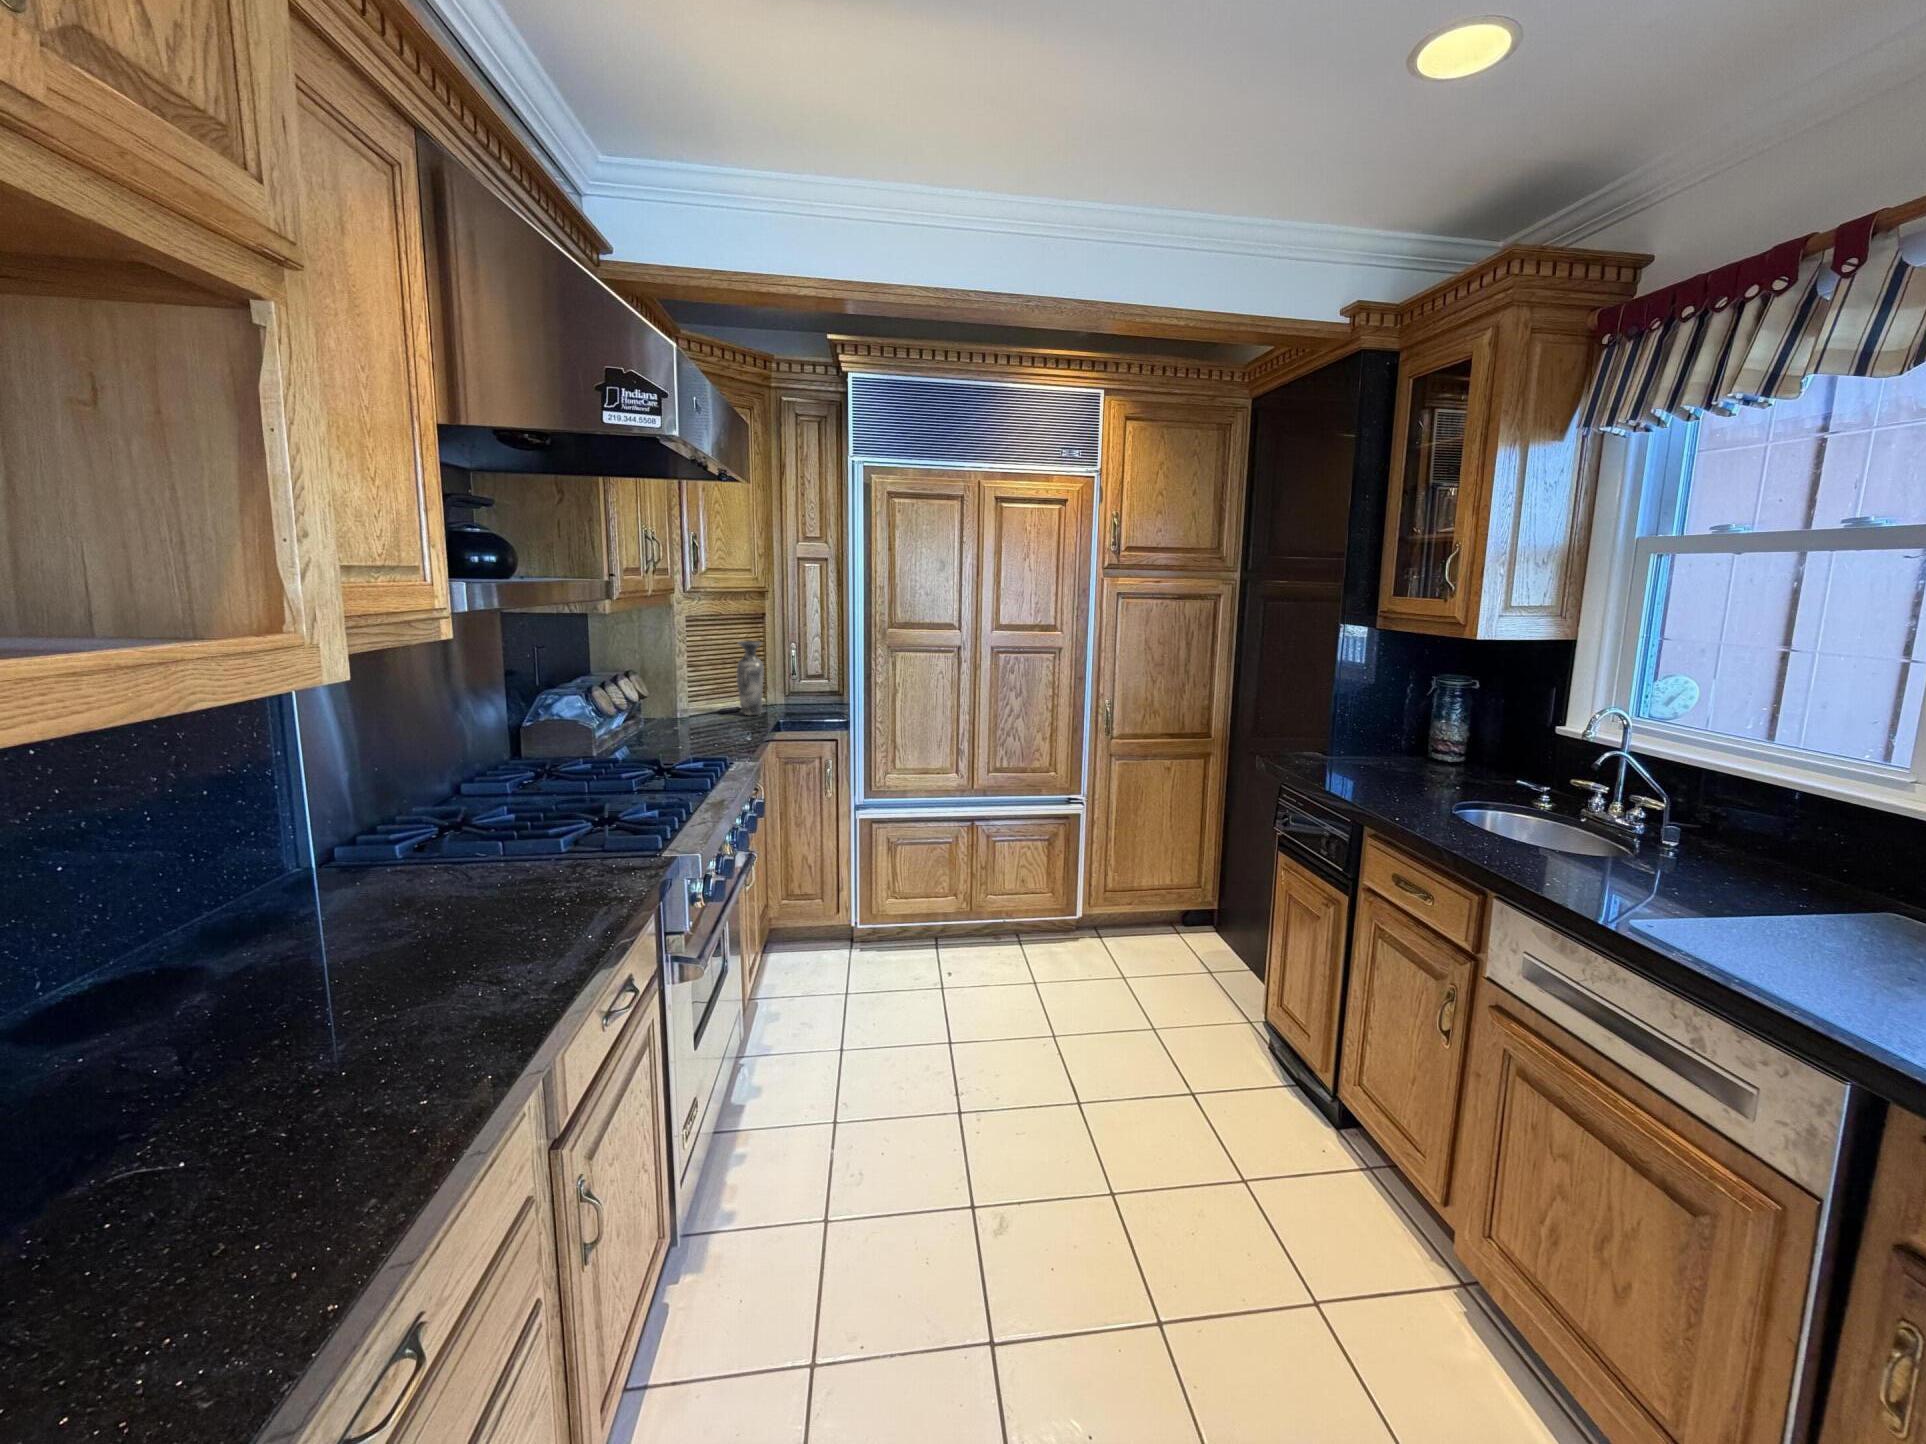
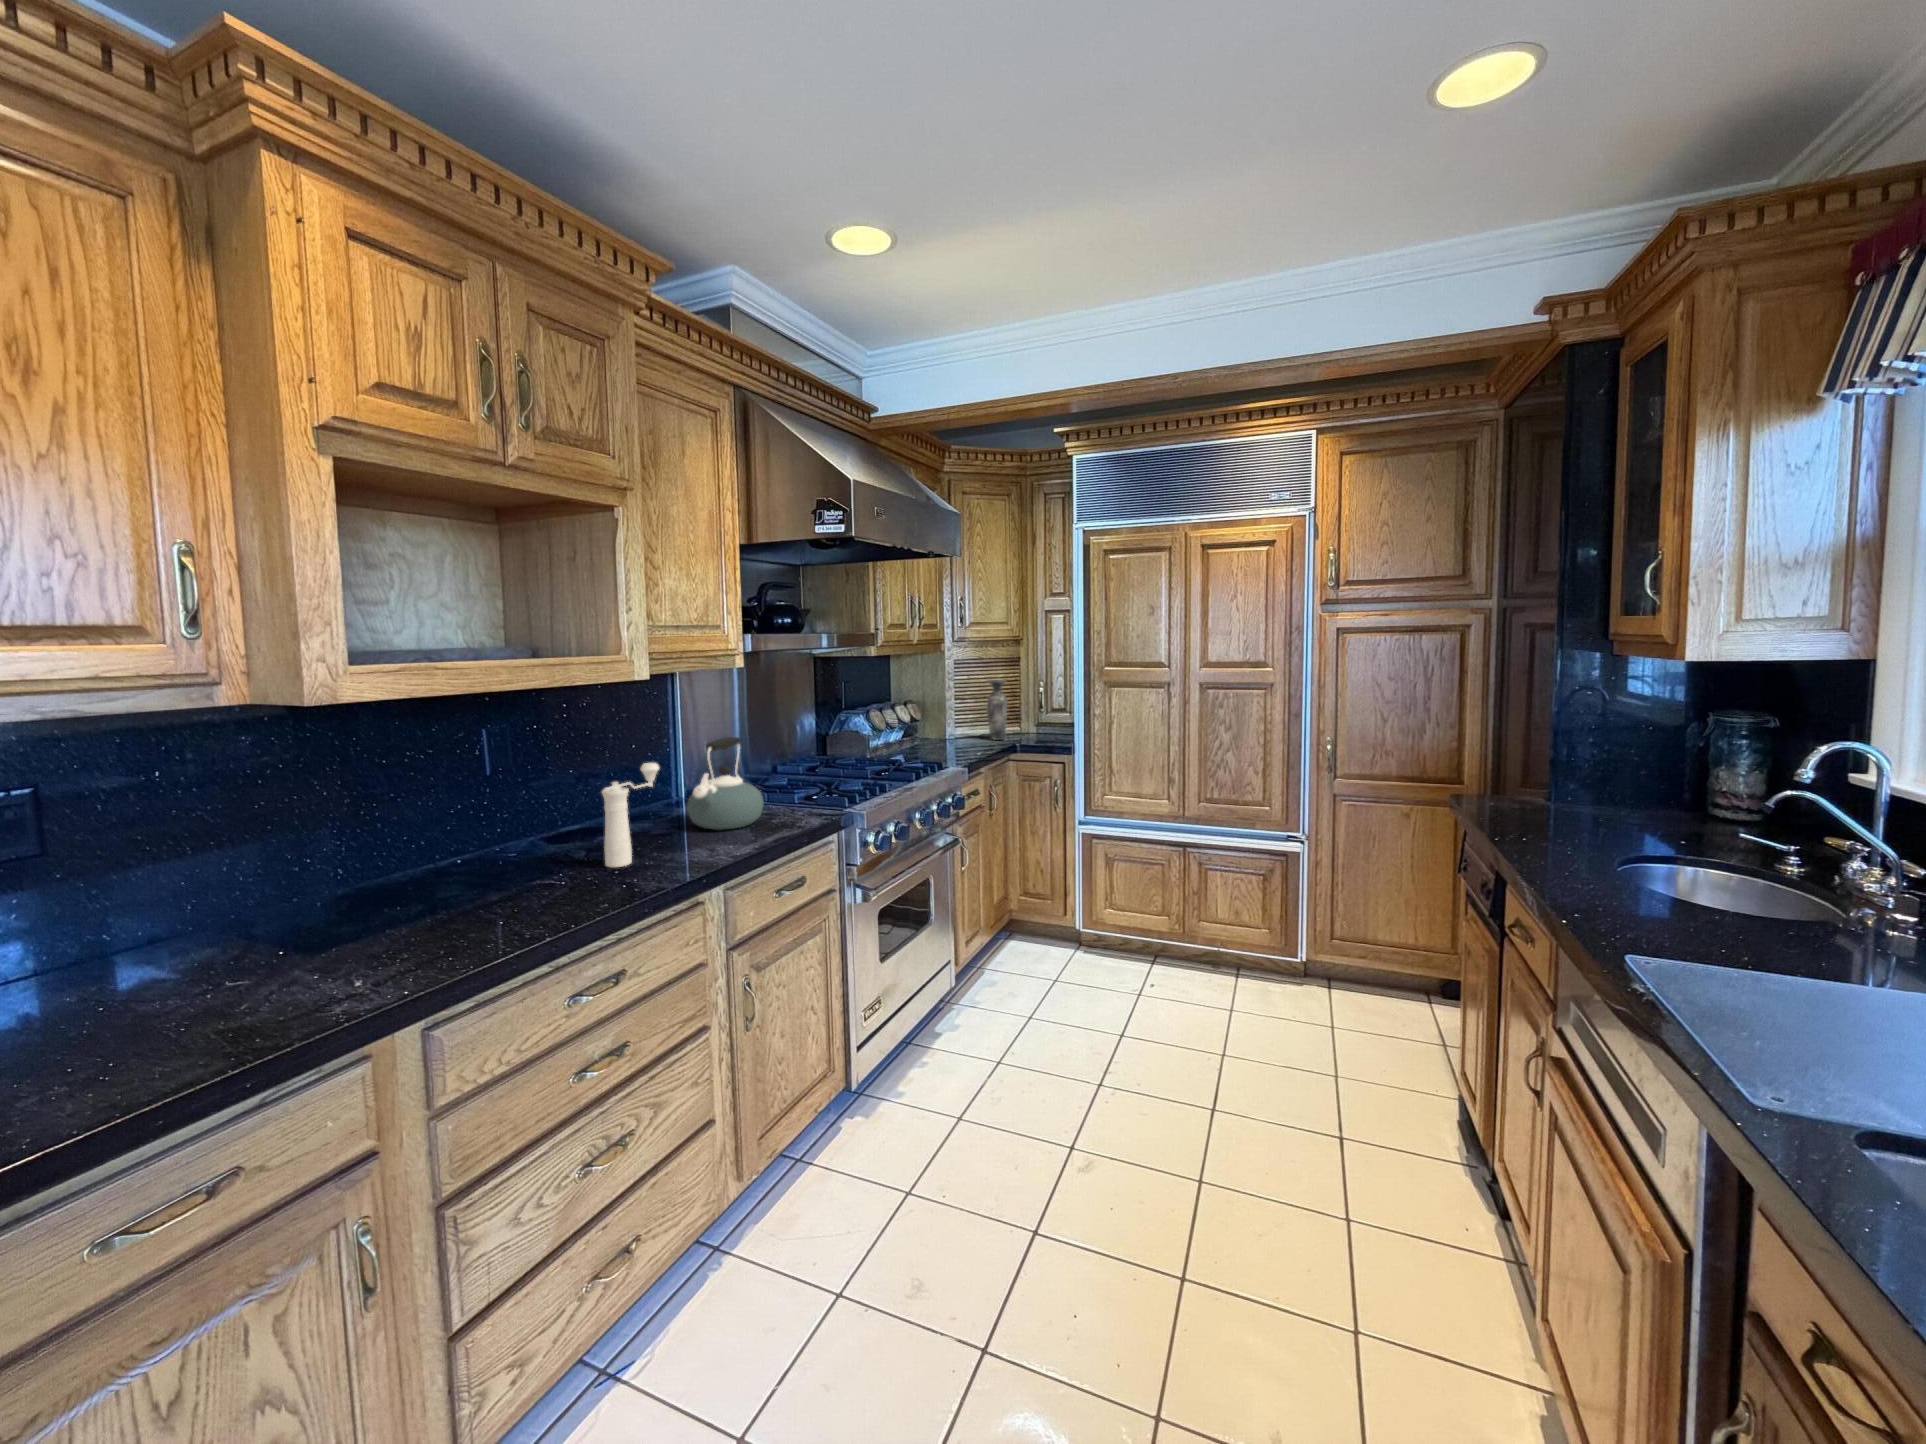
kettle: none [367,763,525,934] -> present [687,737,763,830]
pepper mill: none [211,843,344,1087] -> present [602,763,659,867]

